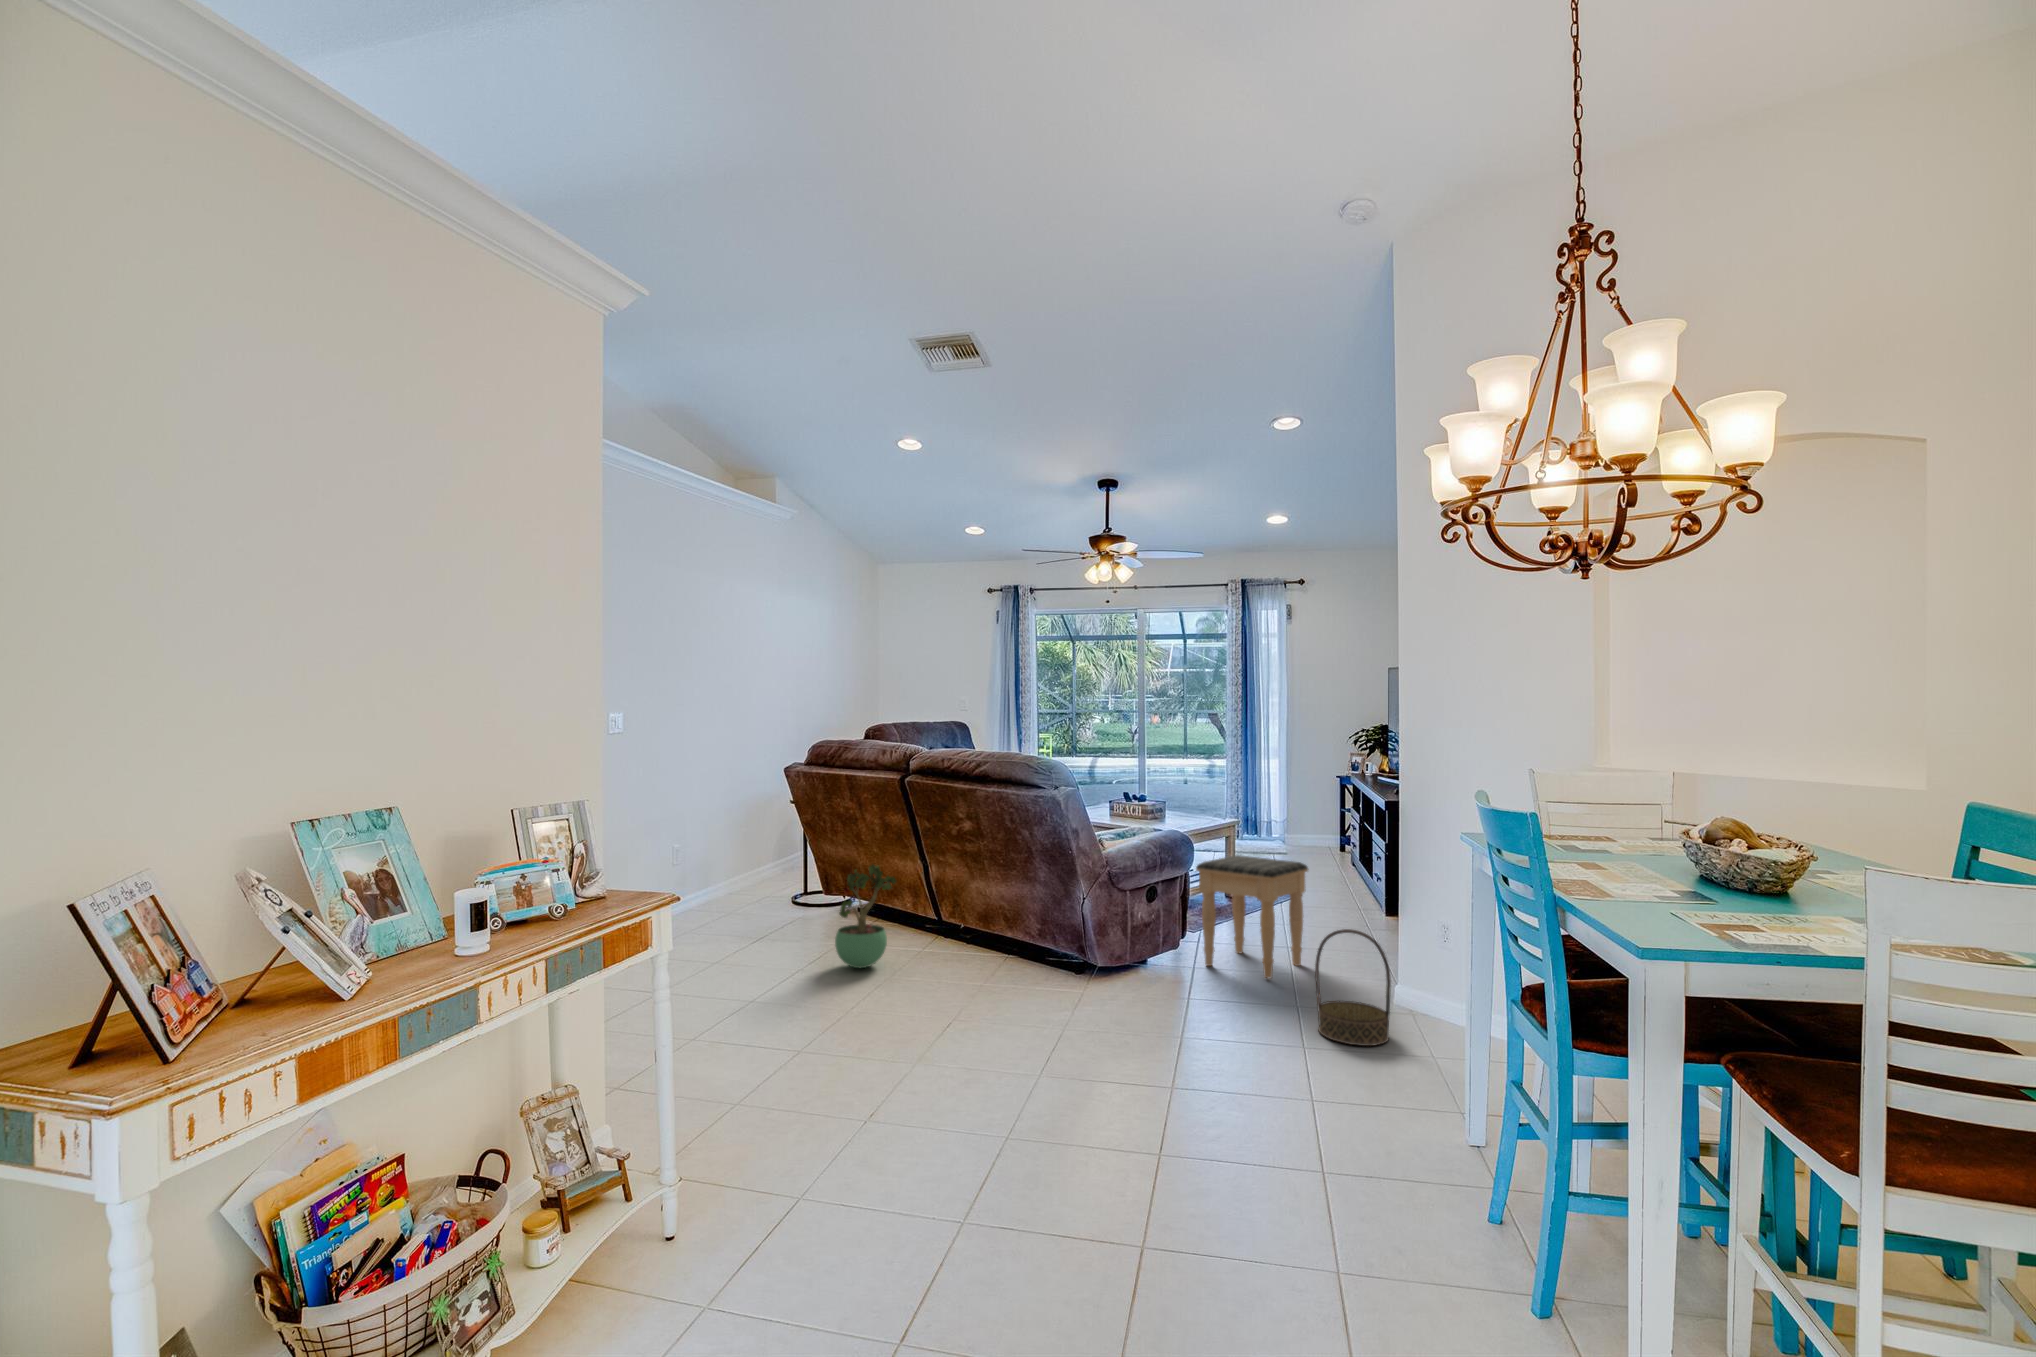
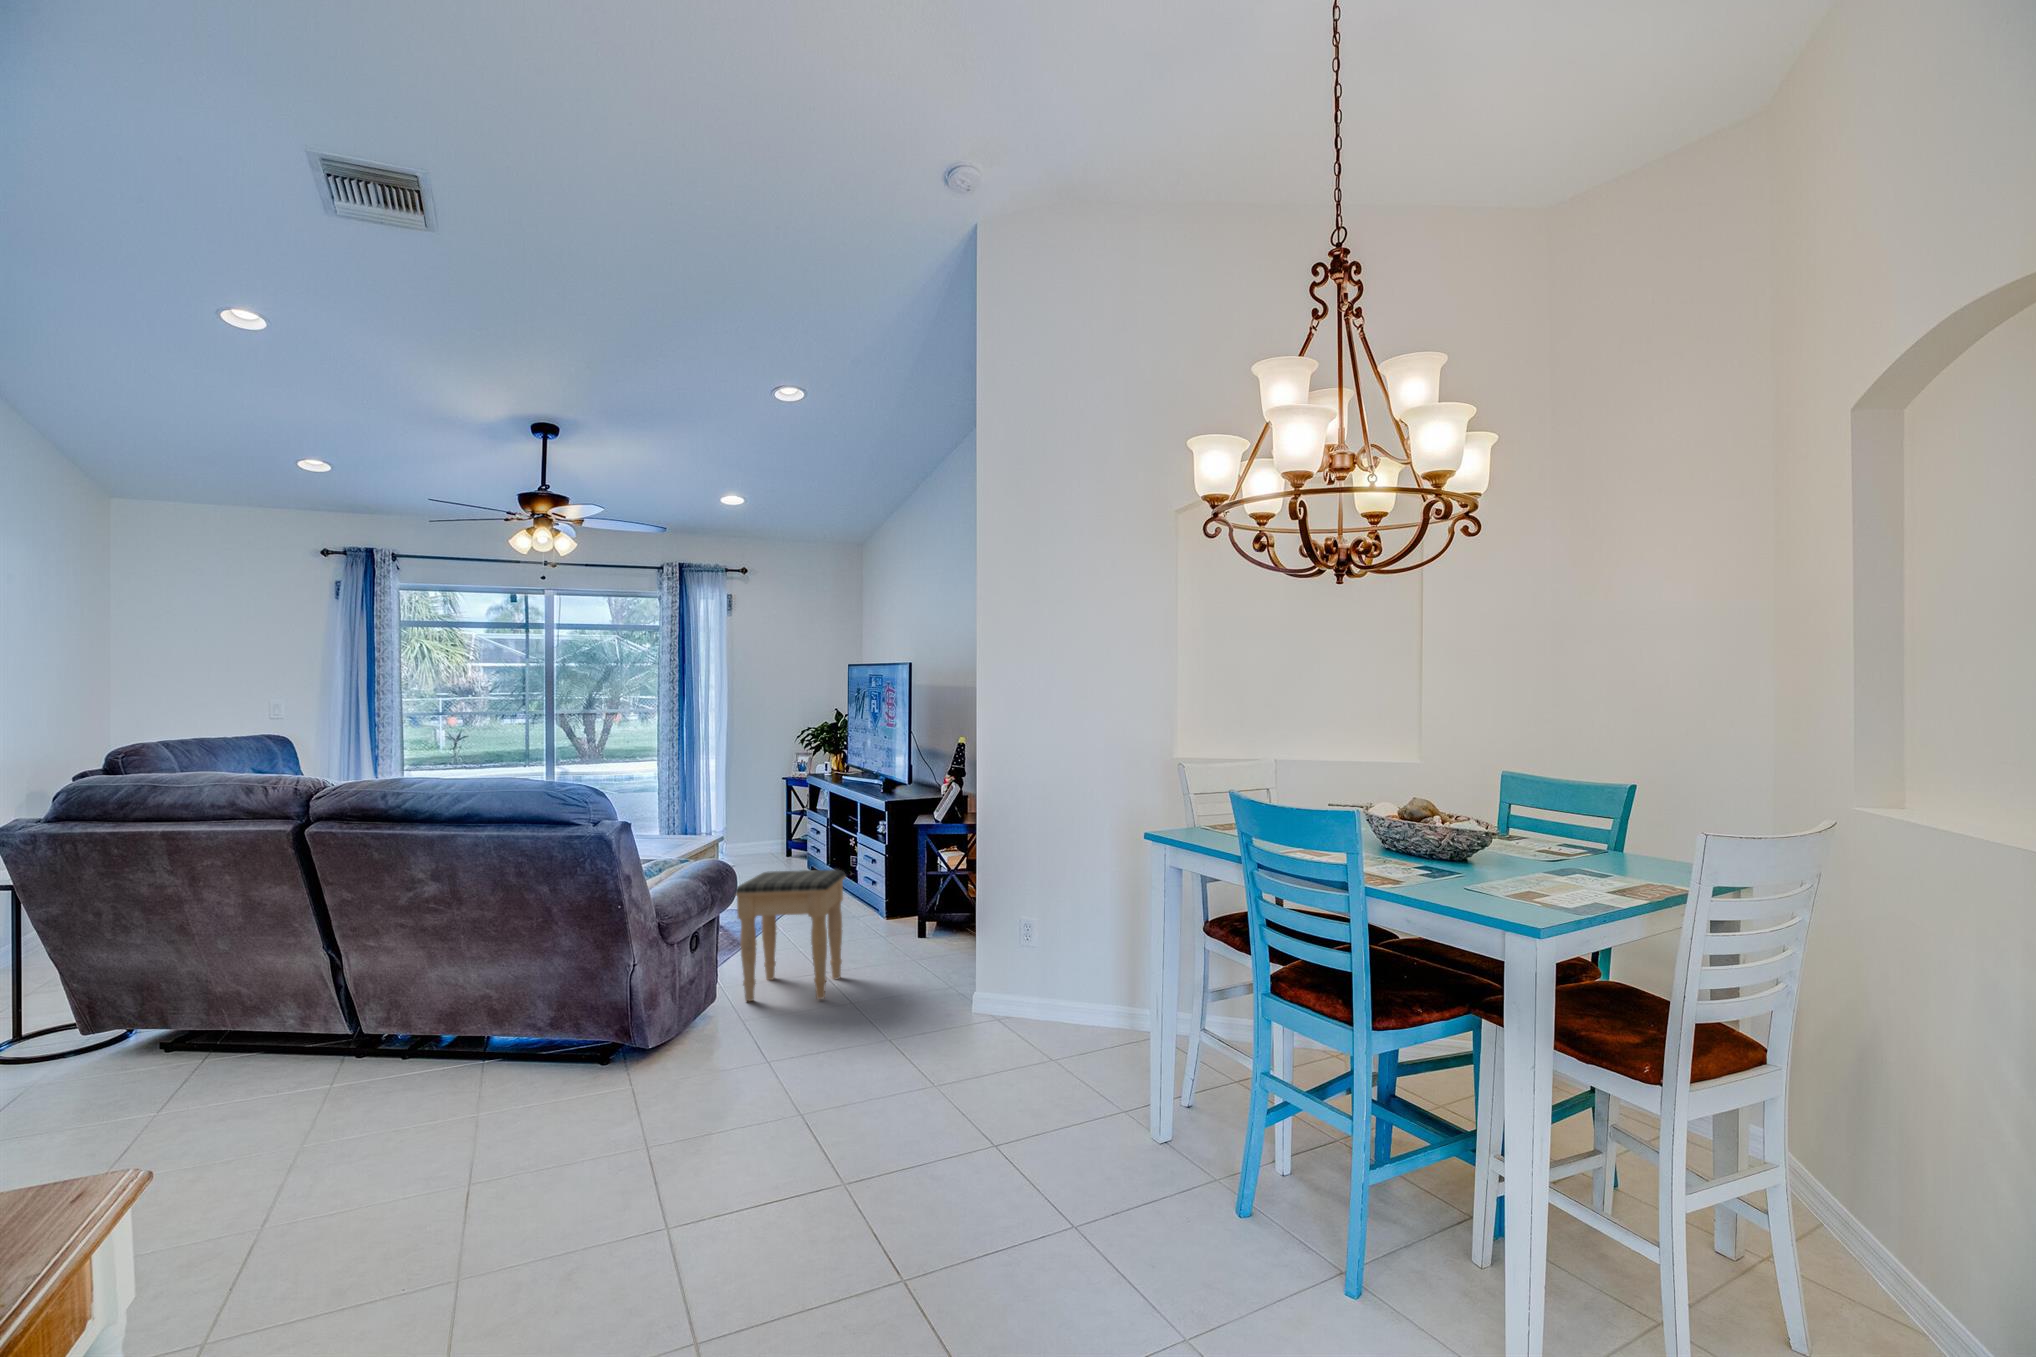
potted plant: present [835,864,896,968] -> none [183,964,298,1133]
basket: present [1315,929,1391,1046] -> none [898,928,970,1044]

